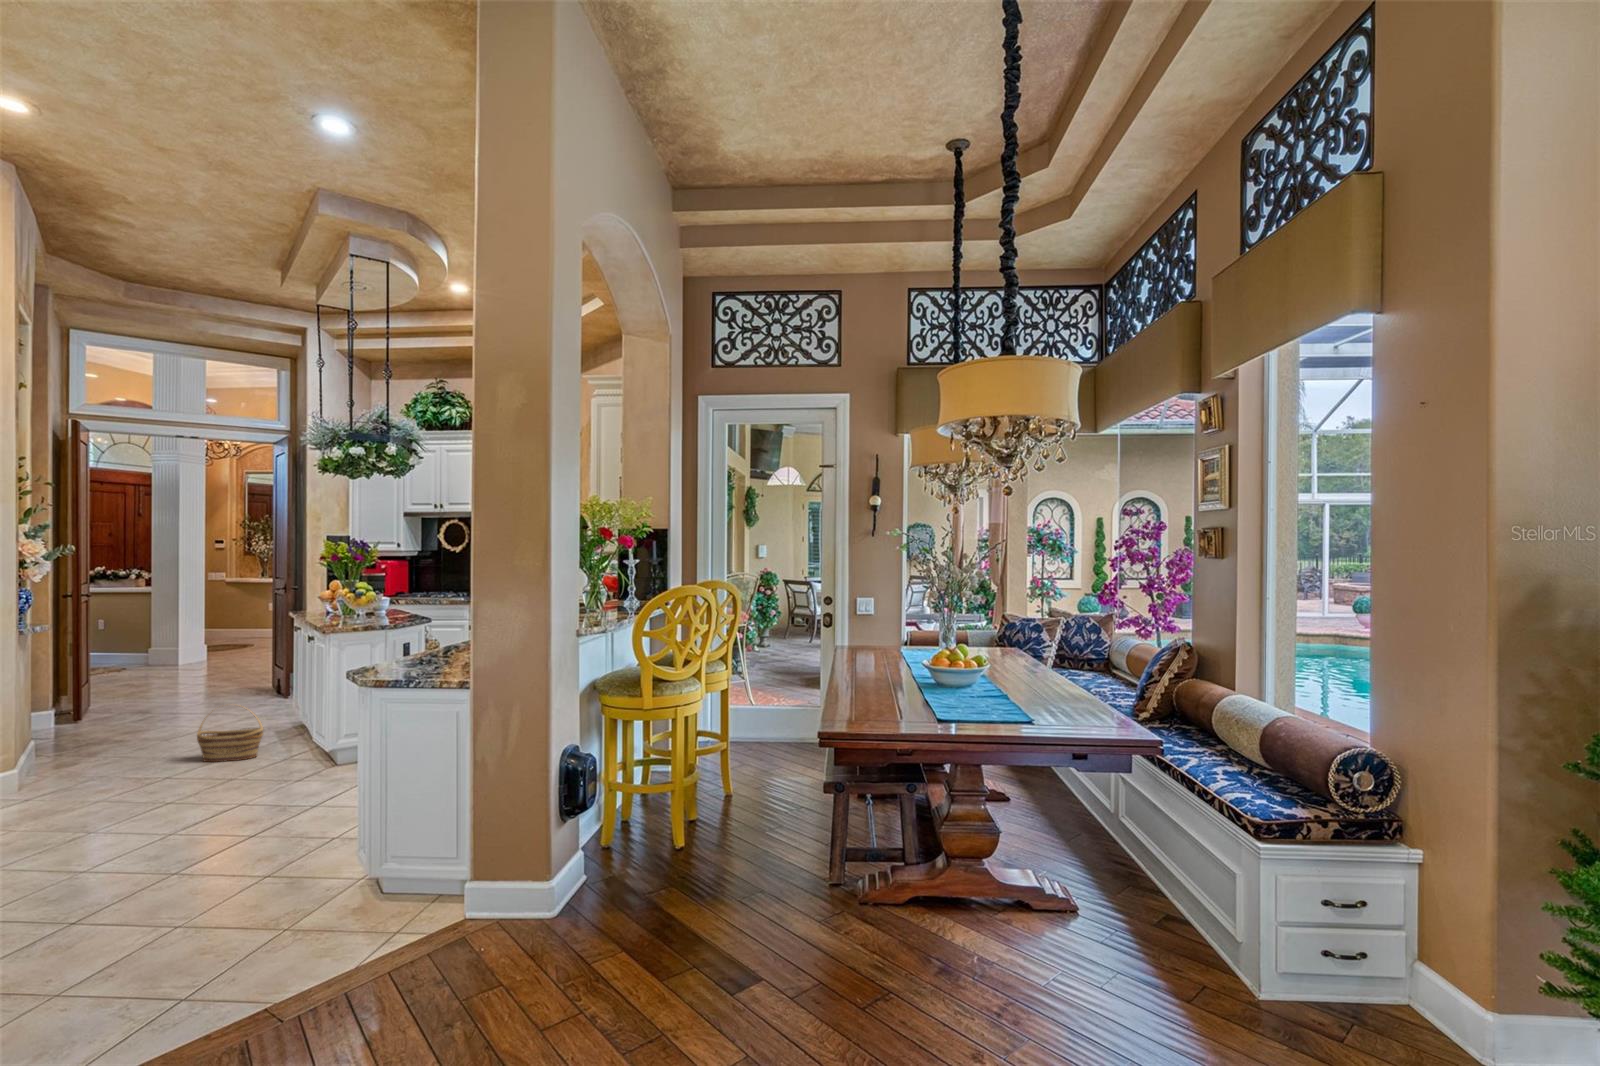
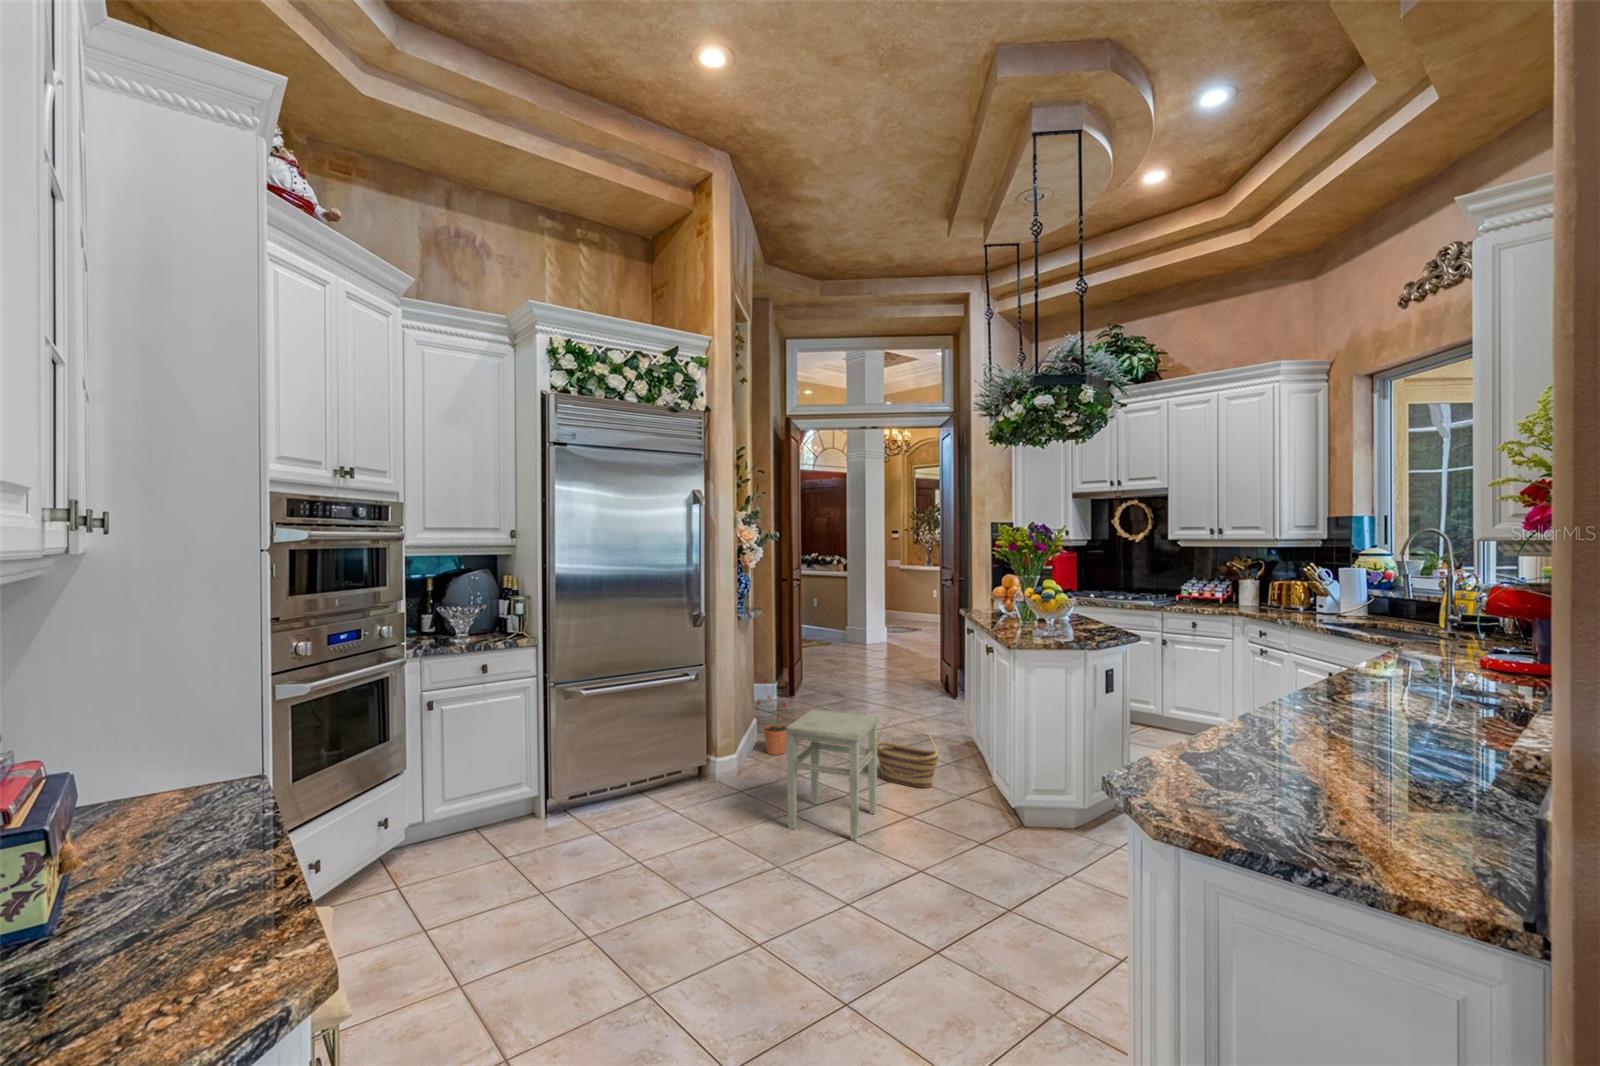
potted plant: none [37,694,90,771] -> present [756,678,788,755]
stool: none [96,701,201,809] -> present [786,709,879,840]

